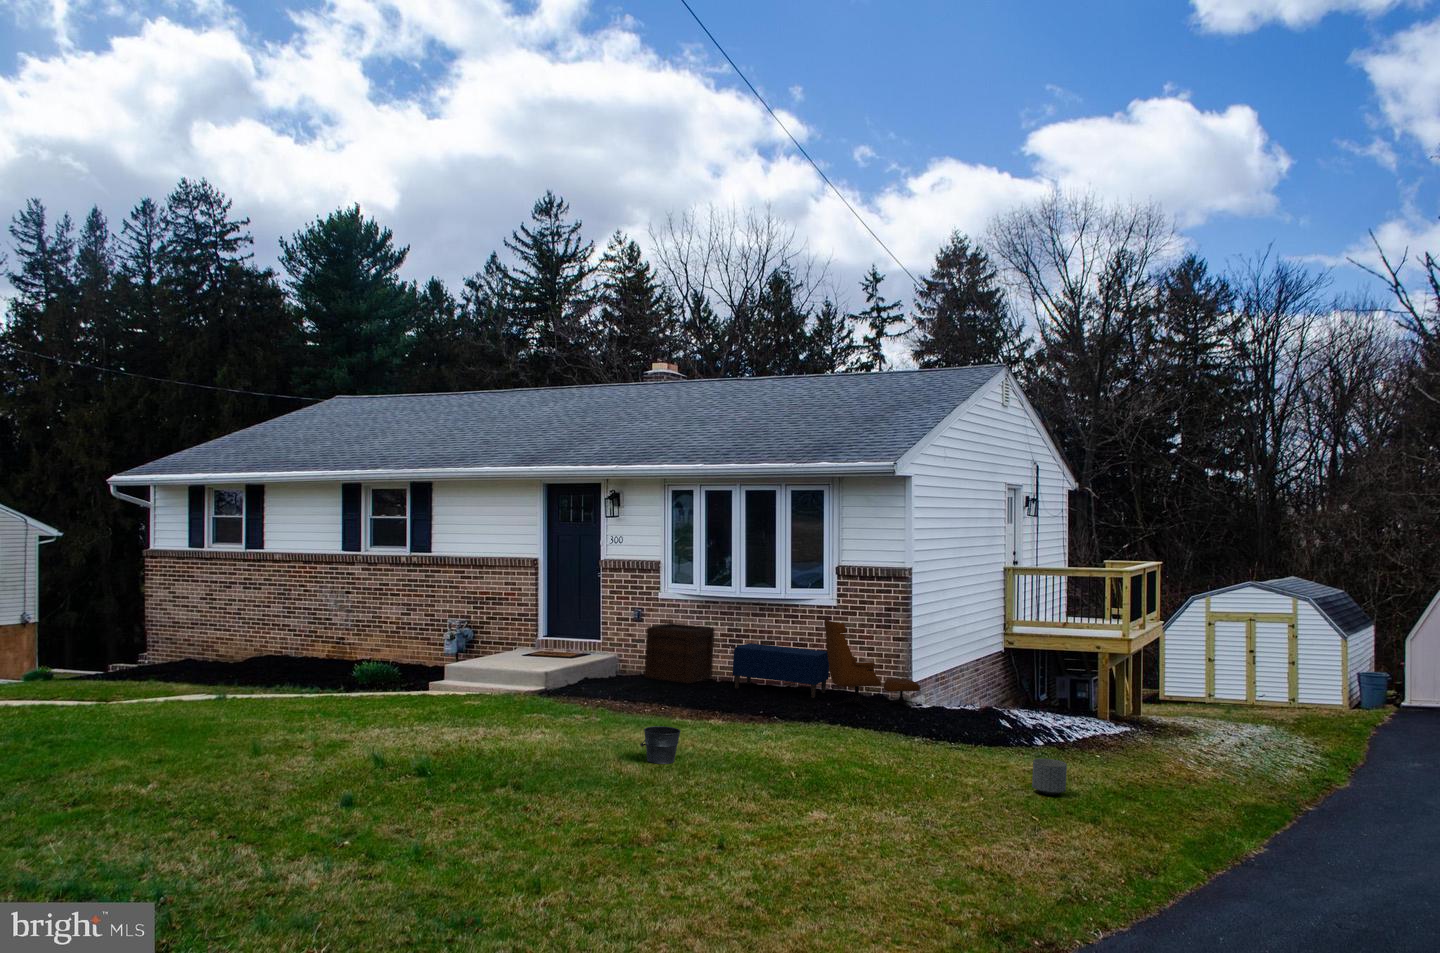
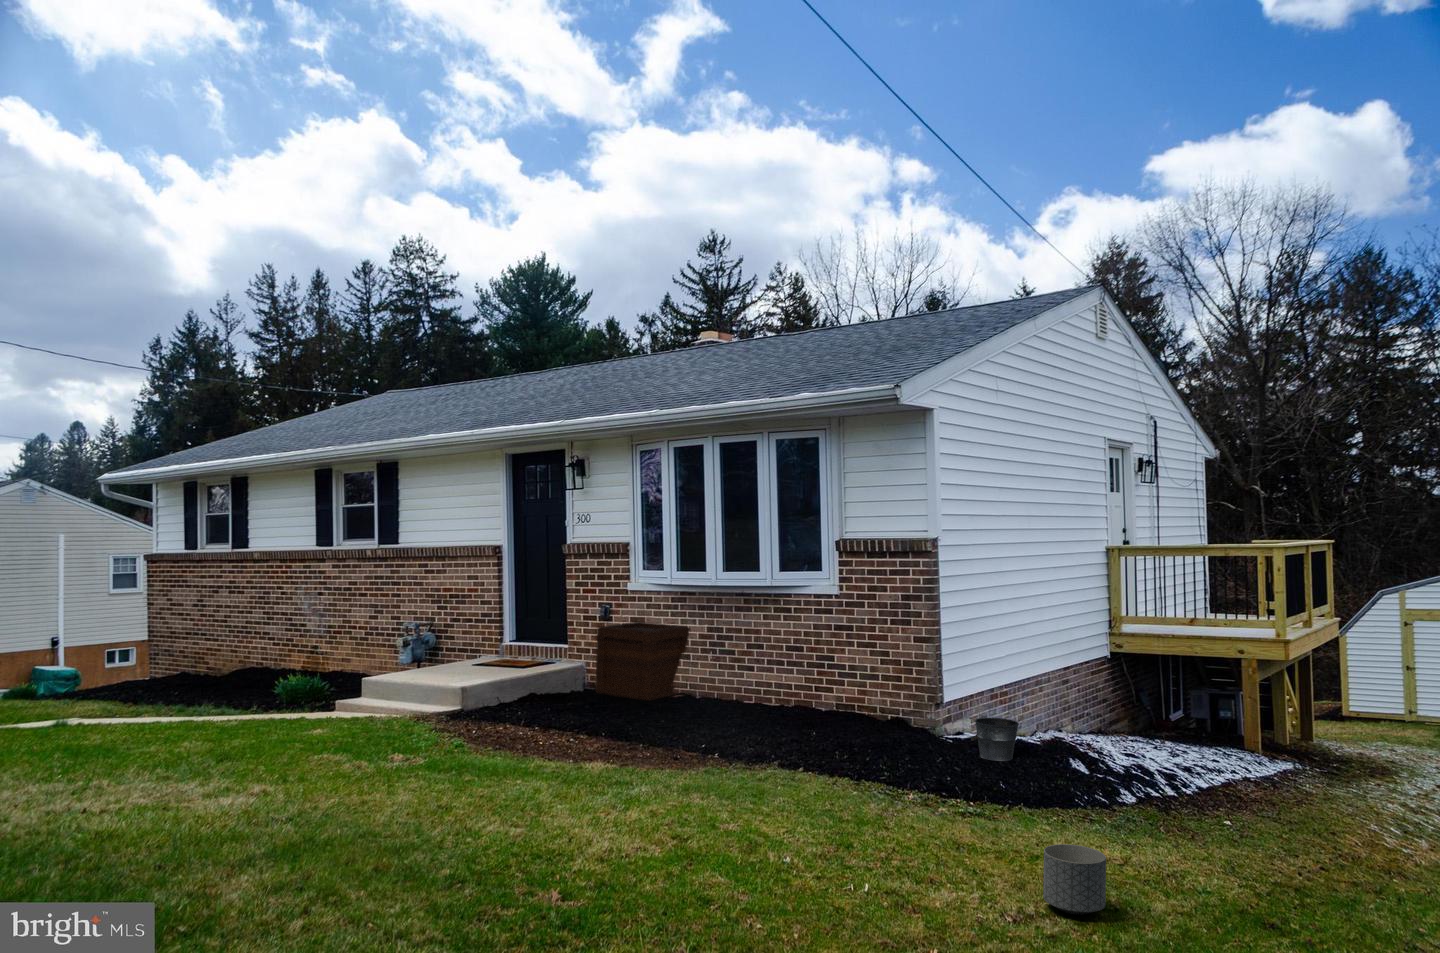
lounge chair: present [824,619,920,711] -> none [805,611,949,741]
bench: present [733,643,829,698] -> none [700,647,831,721]
bucket: present [640,726,681,764] -> present [971,718,1019,761]

